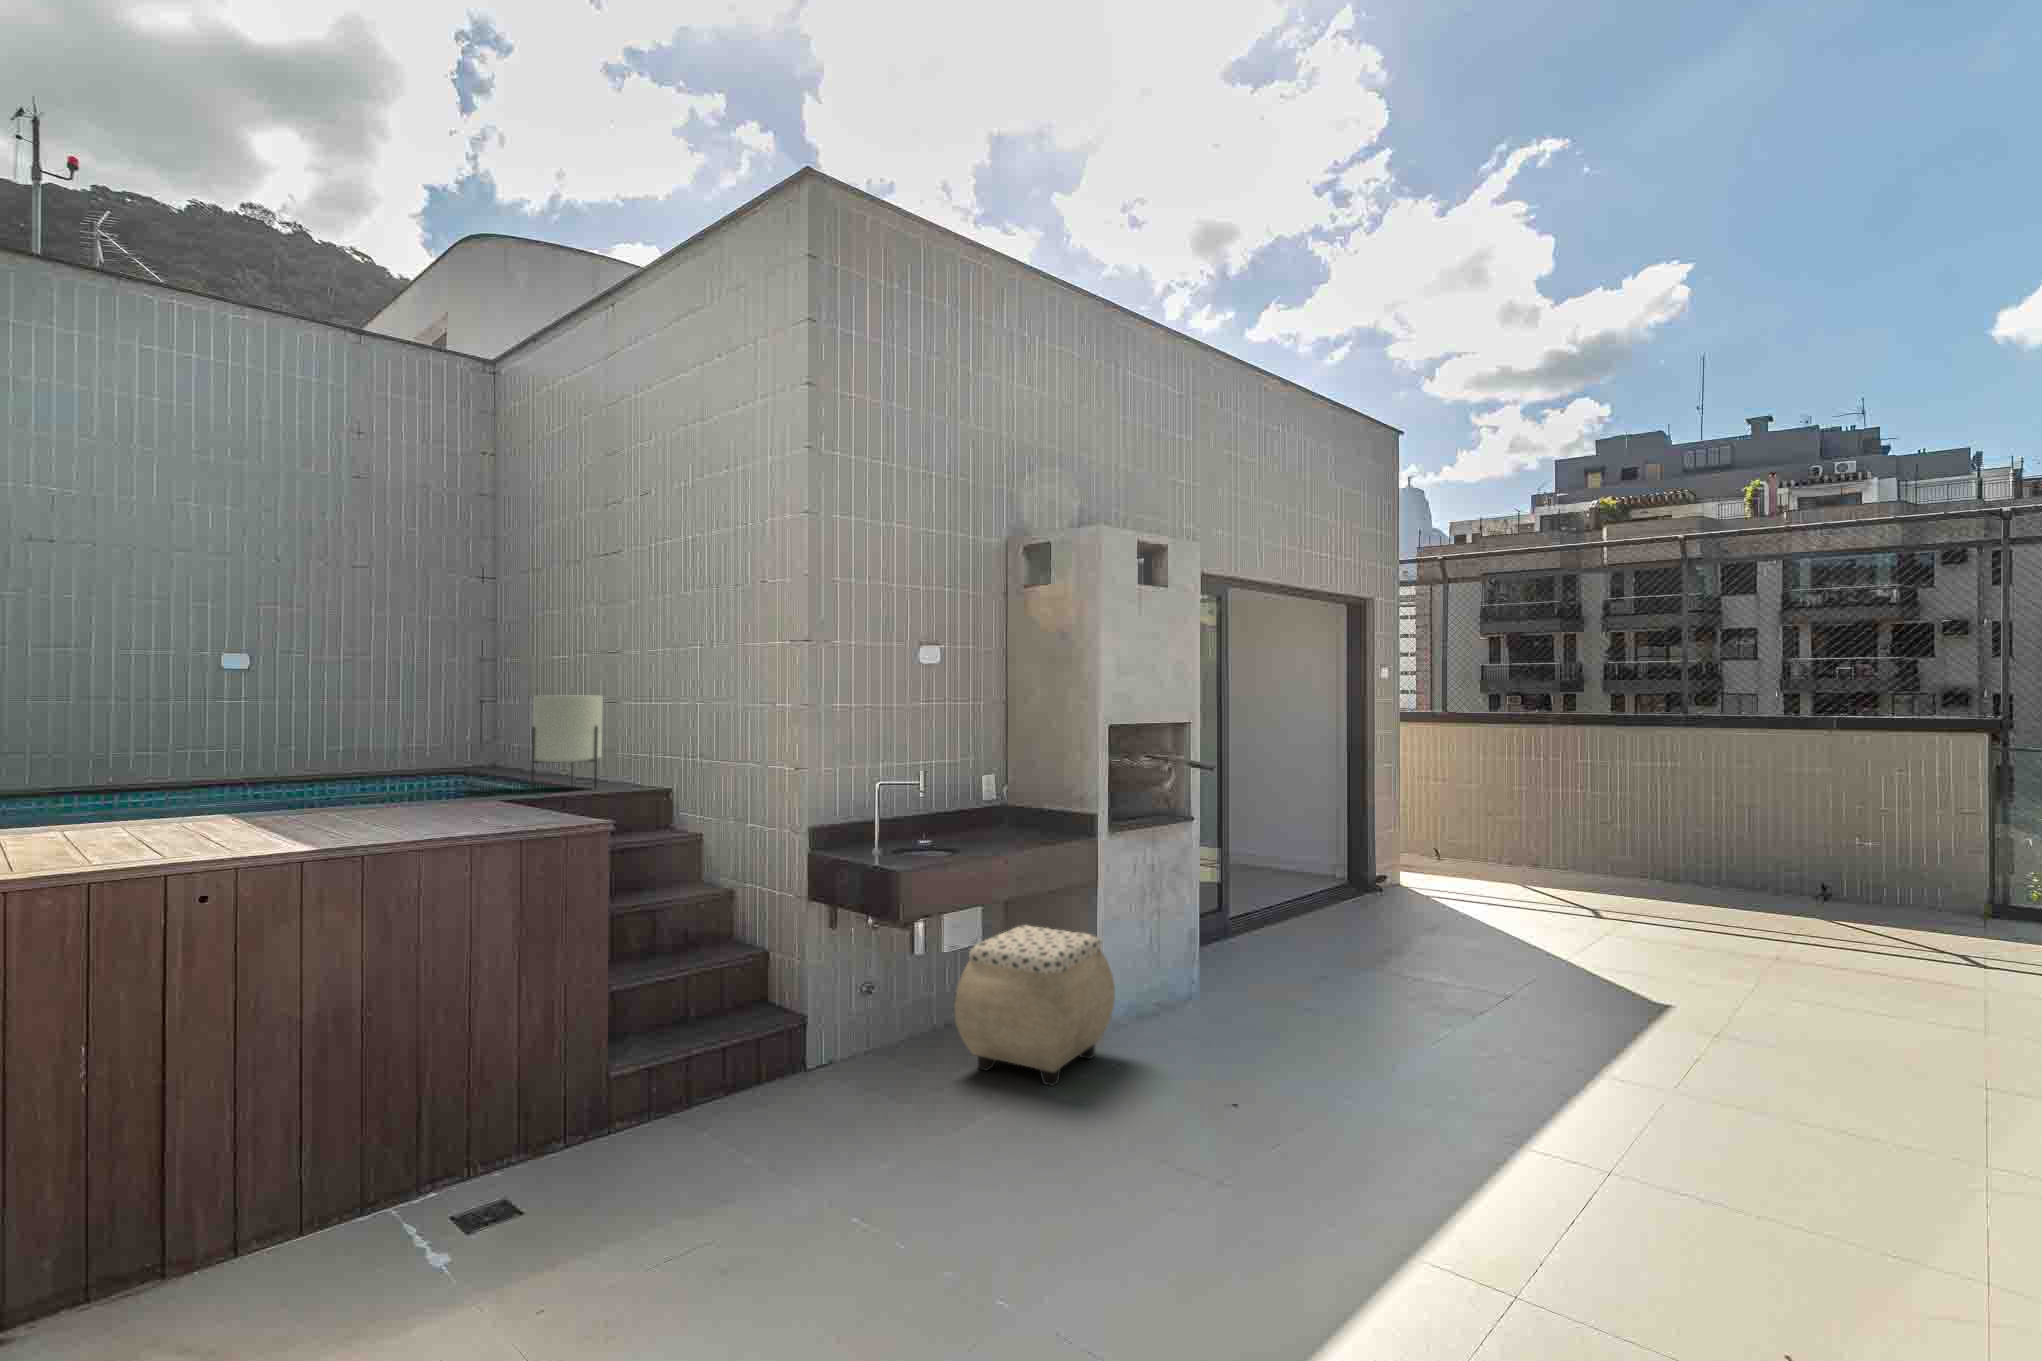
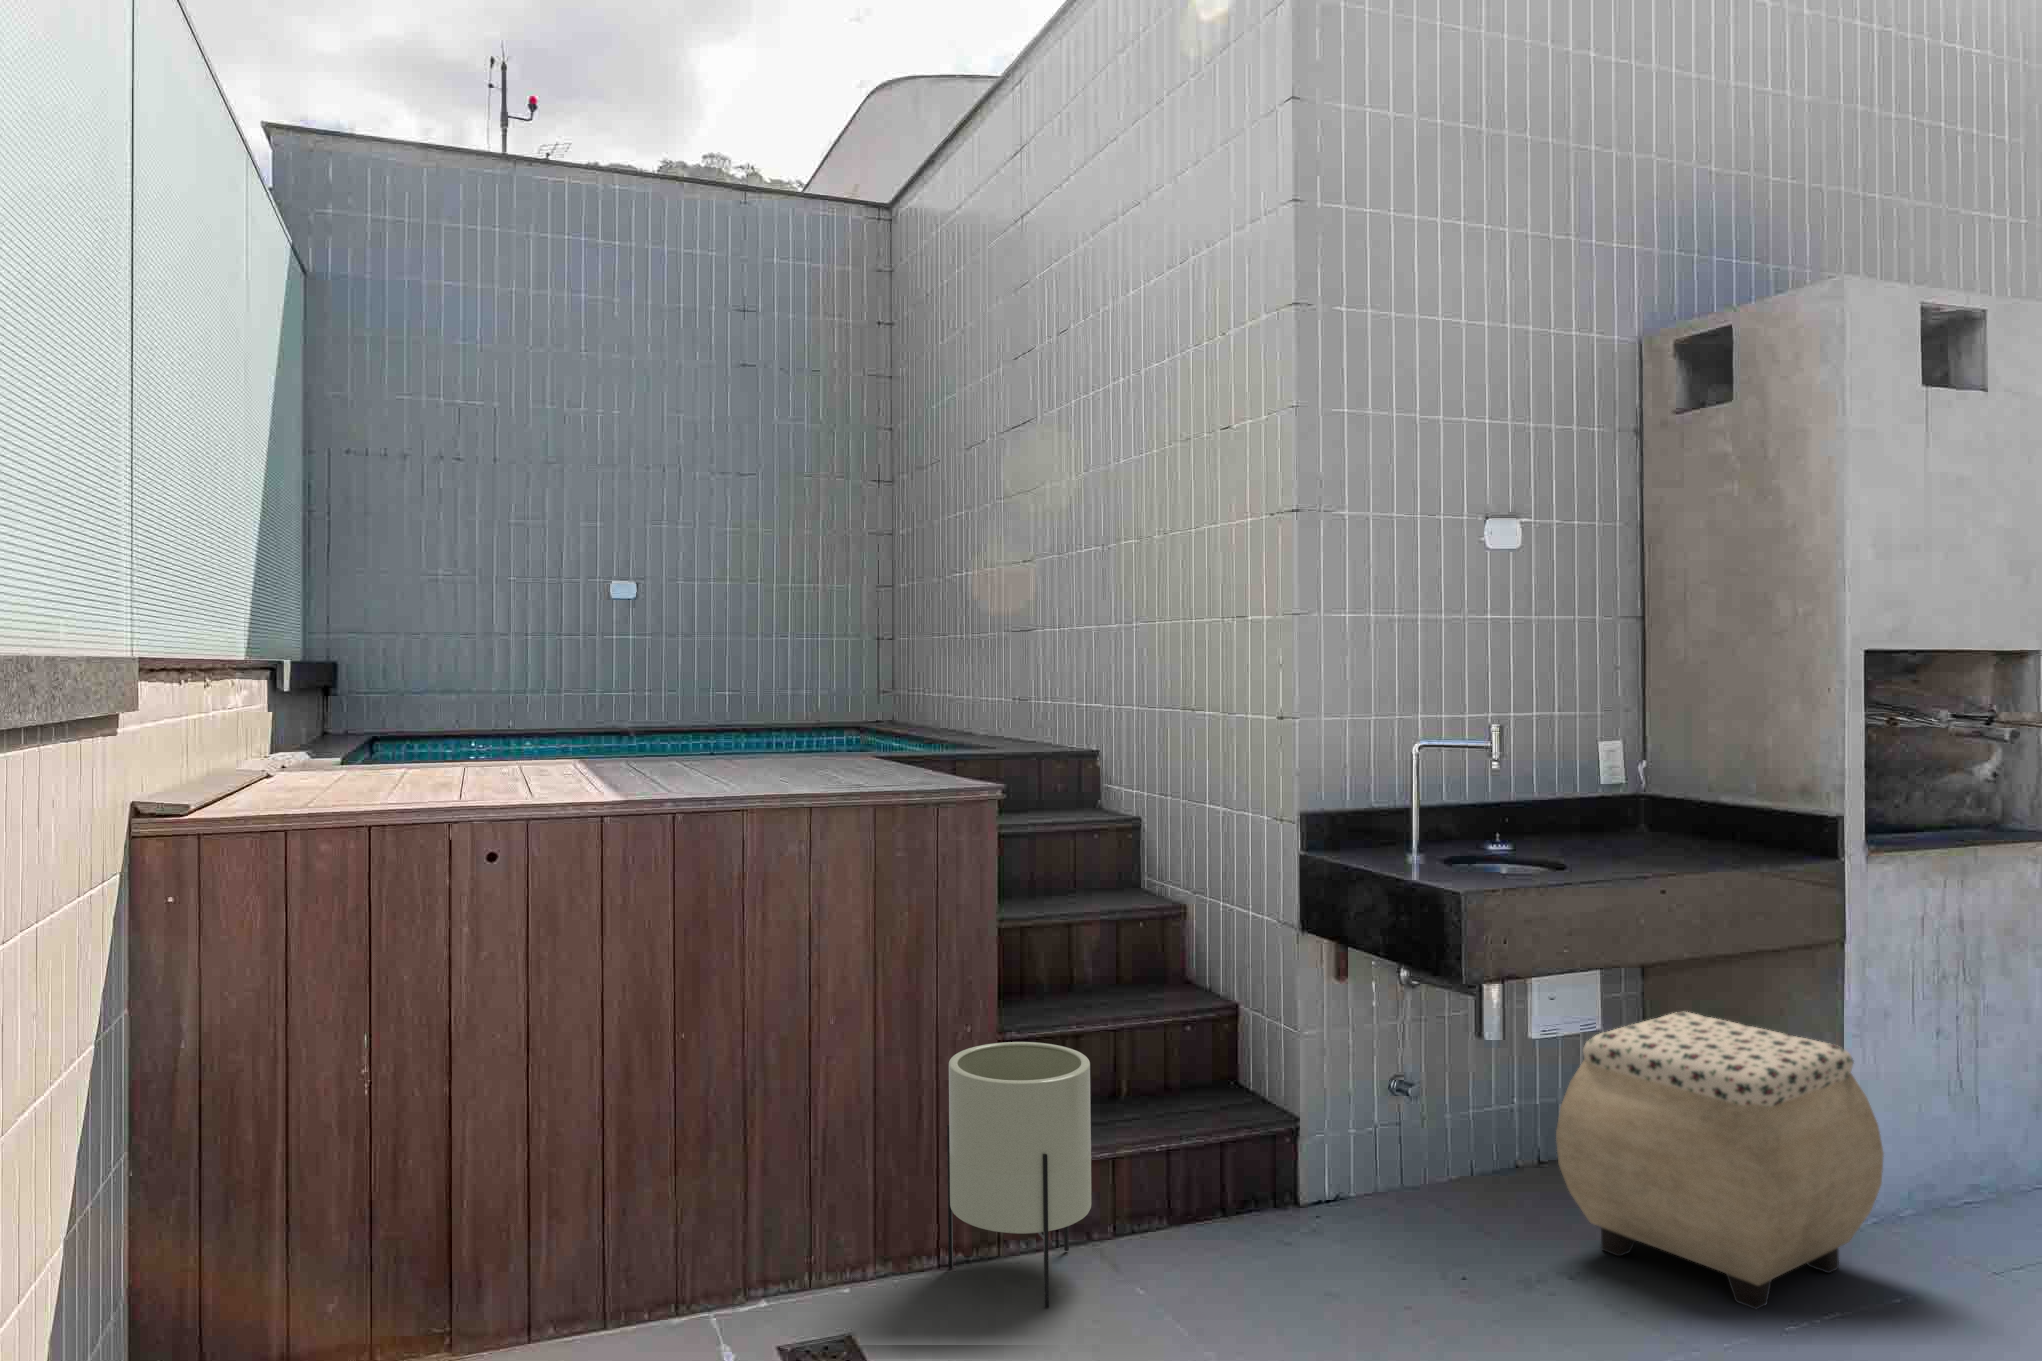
planter: present [531,695,603,790] -> present [947,1042,1091,1308]

